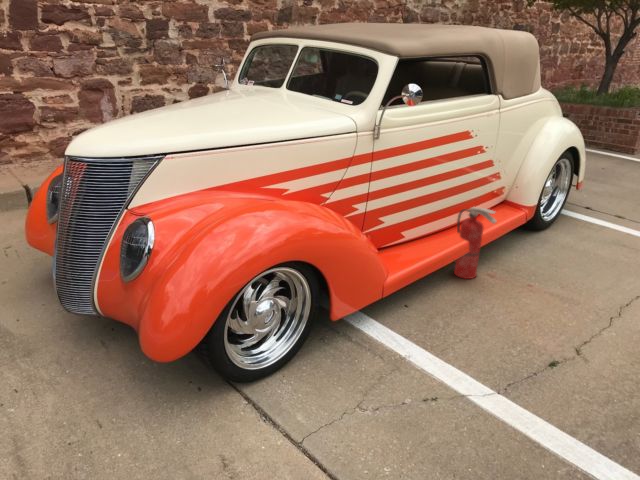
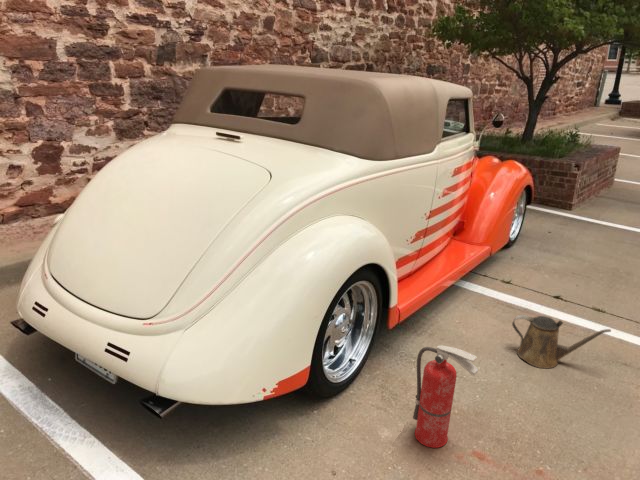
watering can: none [541,210,616,249] -> present [512,315,611,368]

